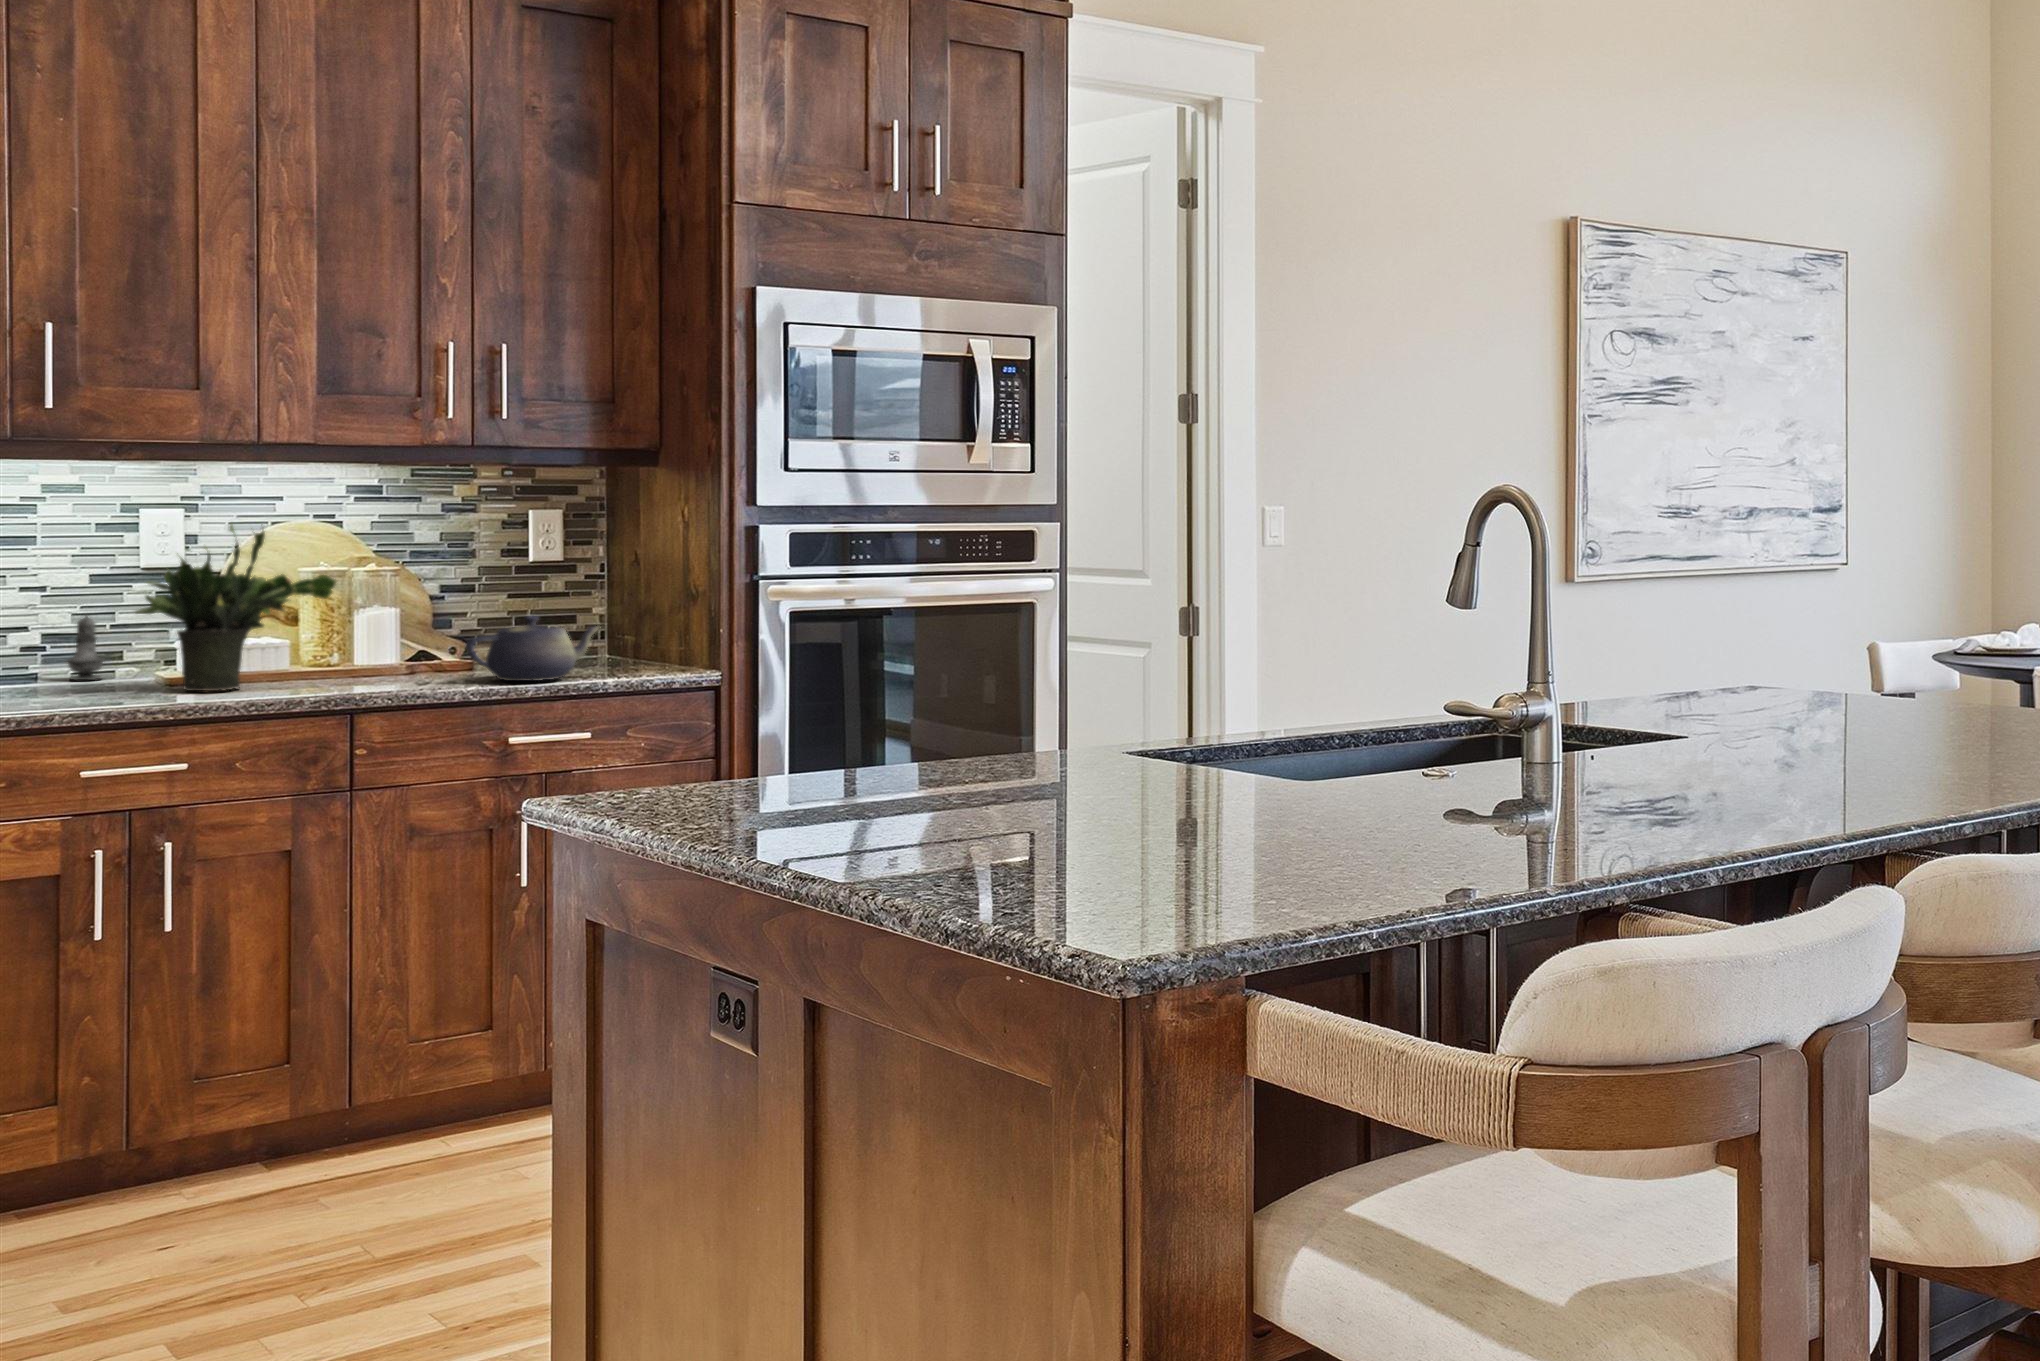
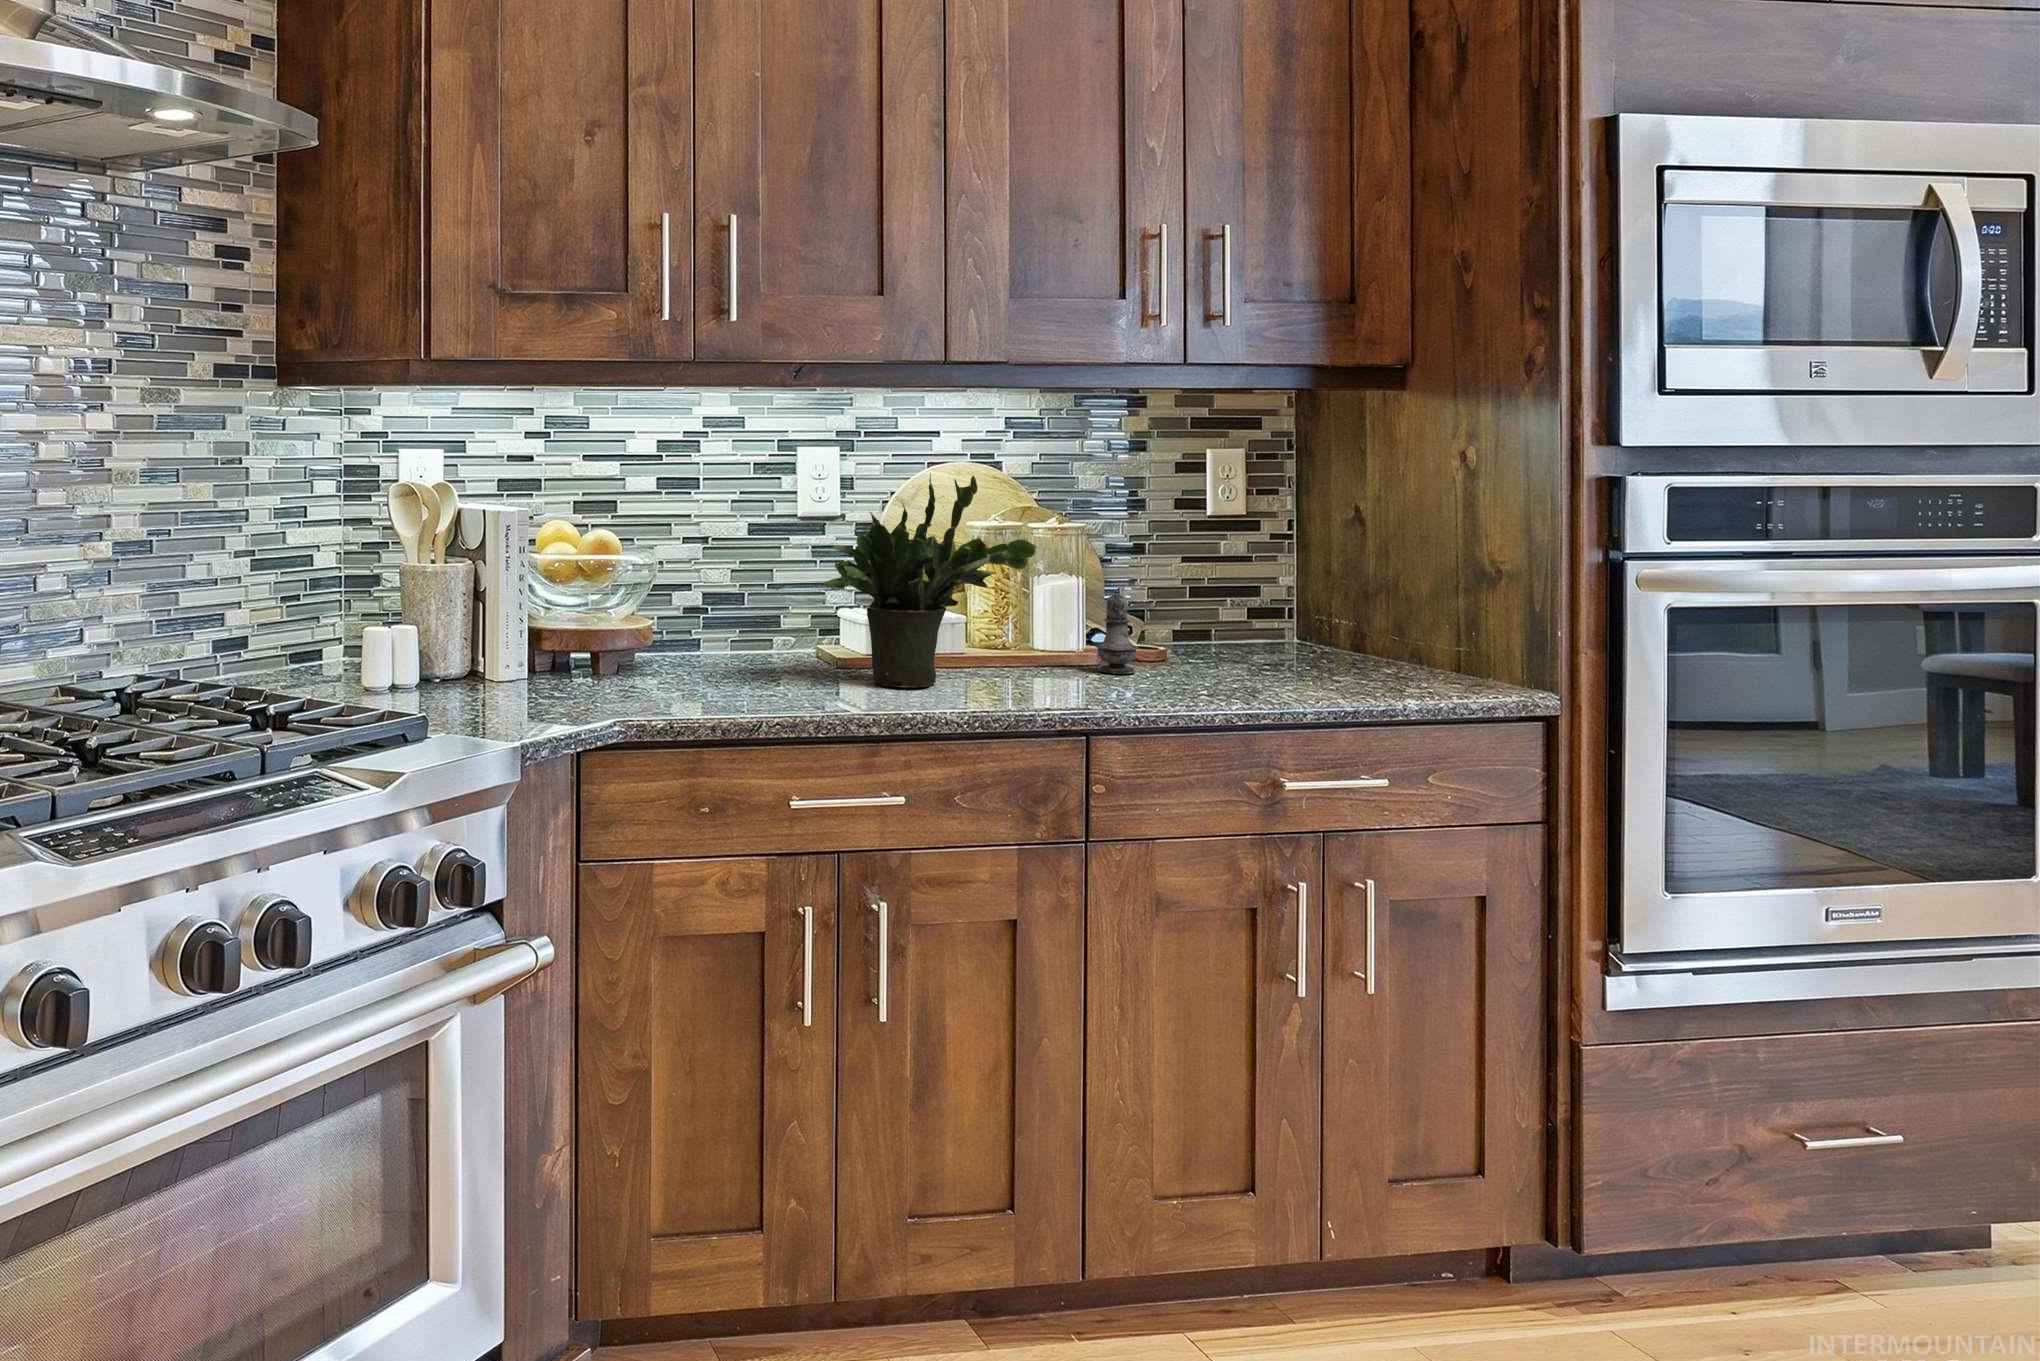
salt shaker: present [68,615,104,680] -> present [1096,589,1138,674]
teapot: present [467,615,599,681] -> none [1204,601,1370,693]

